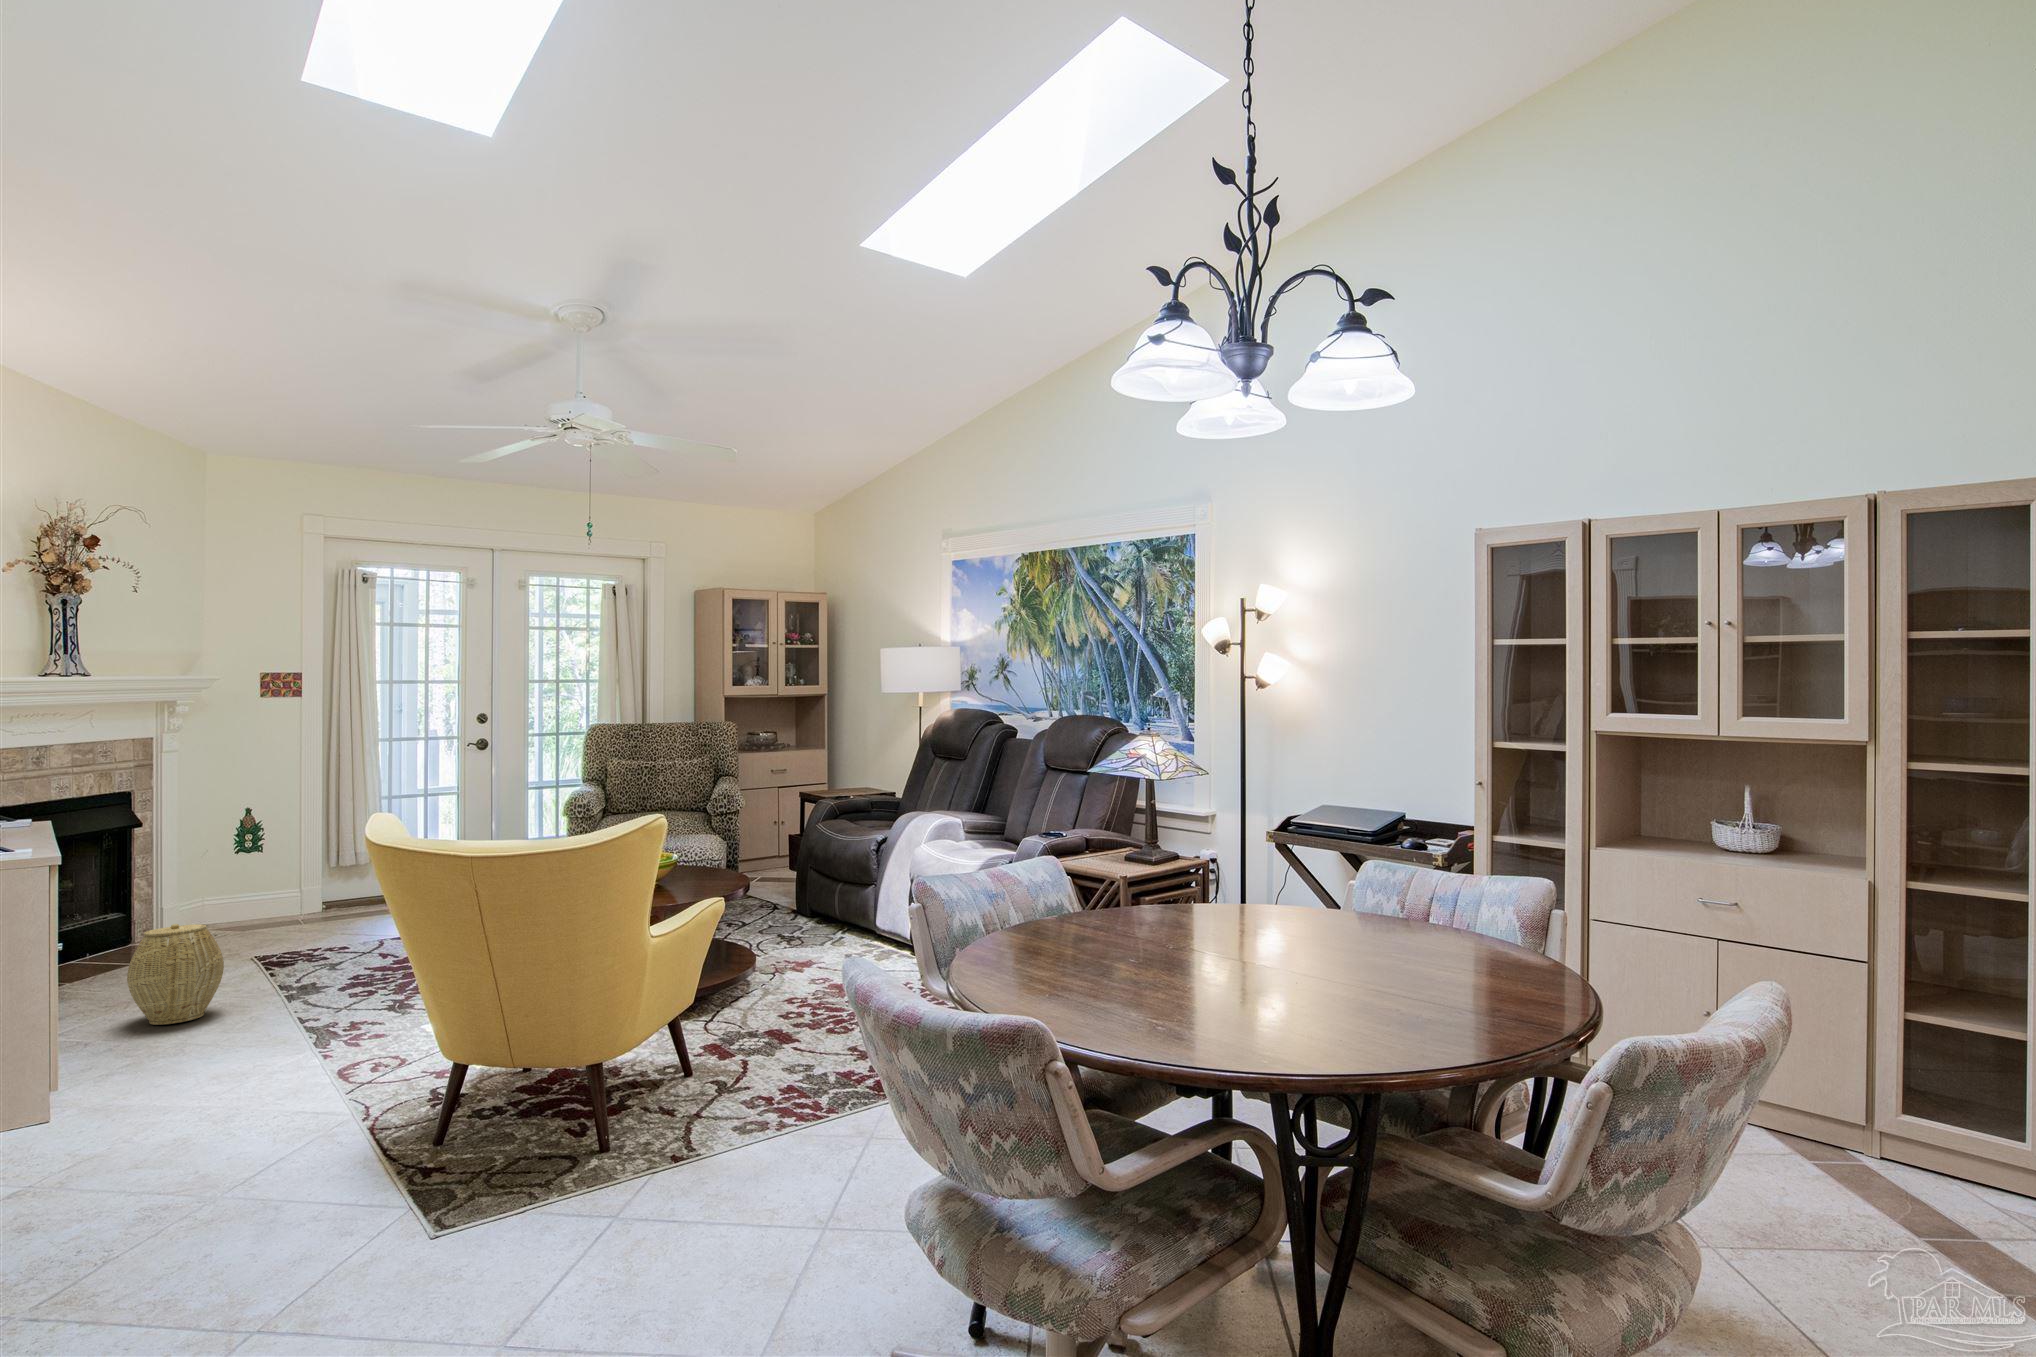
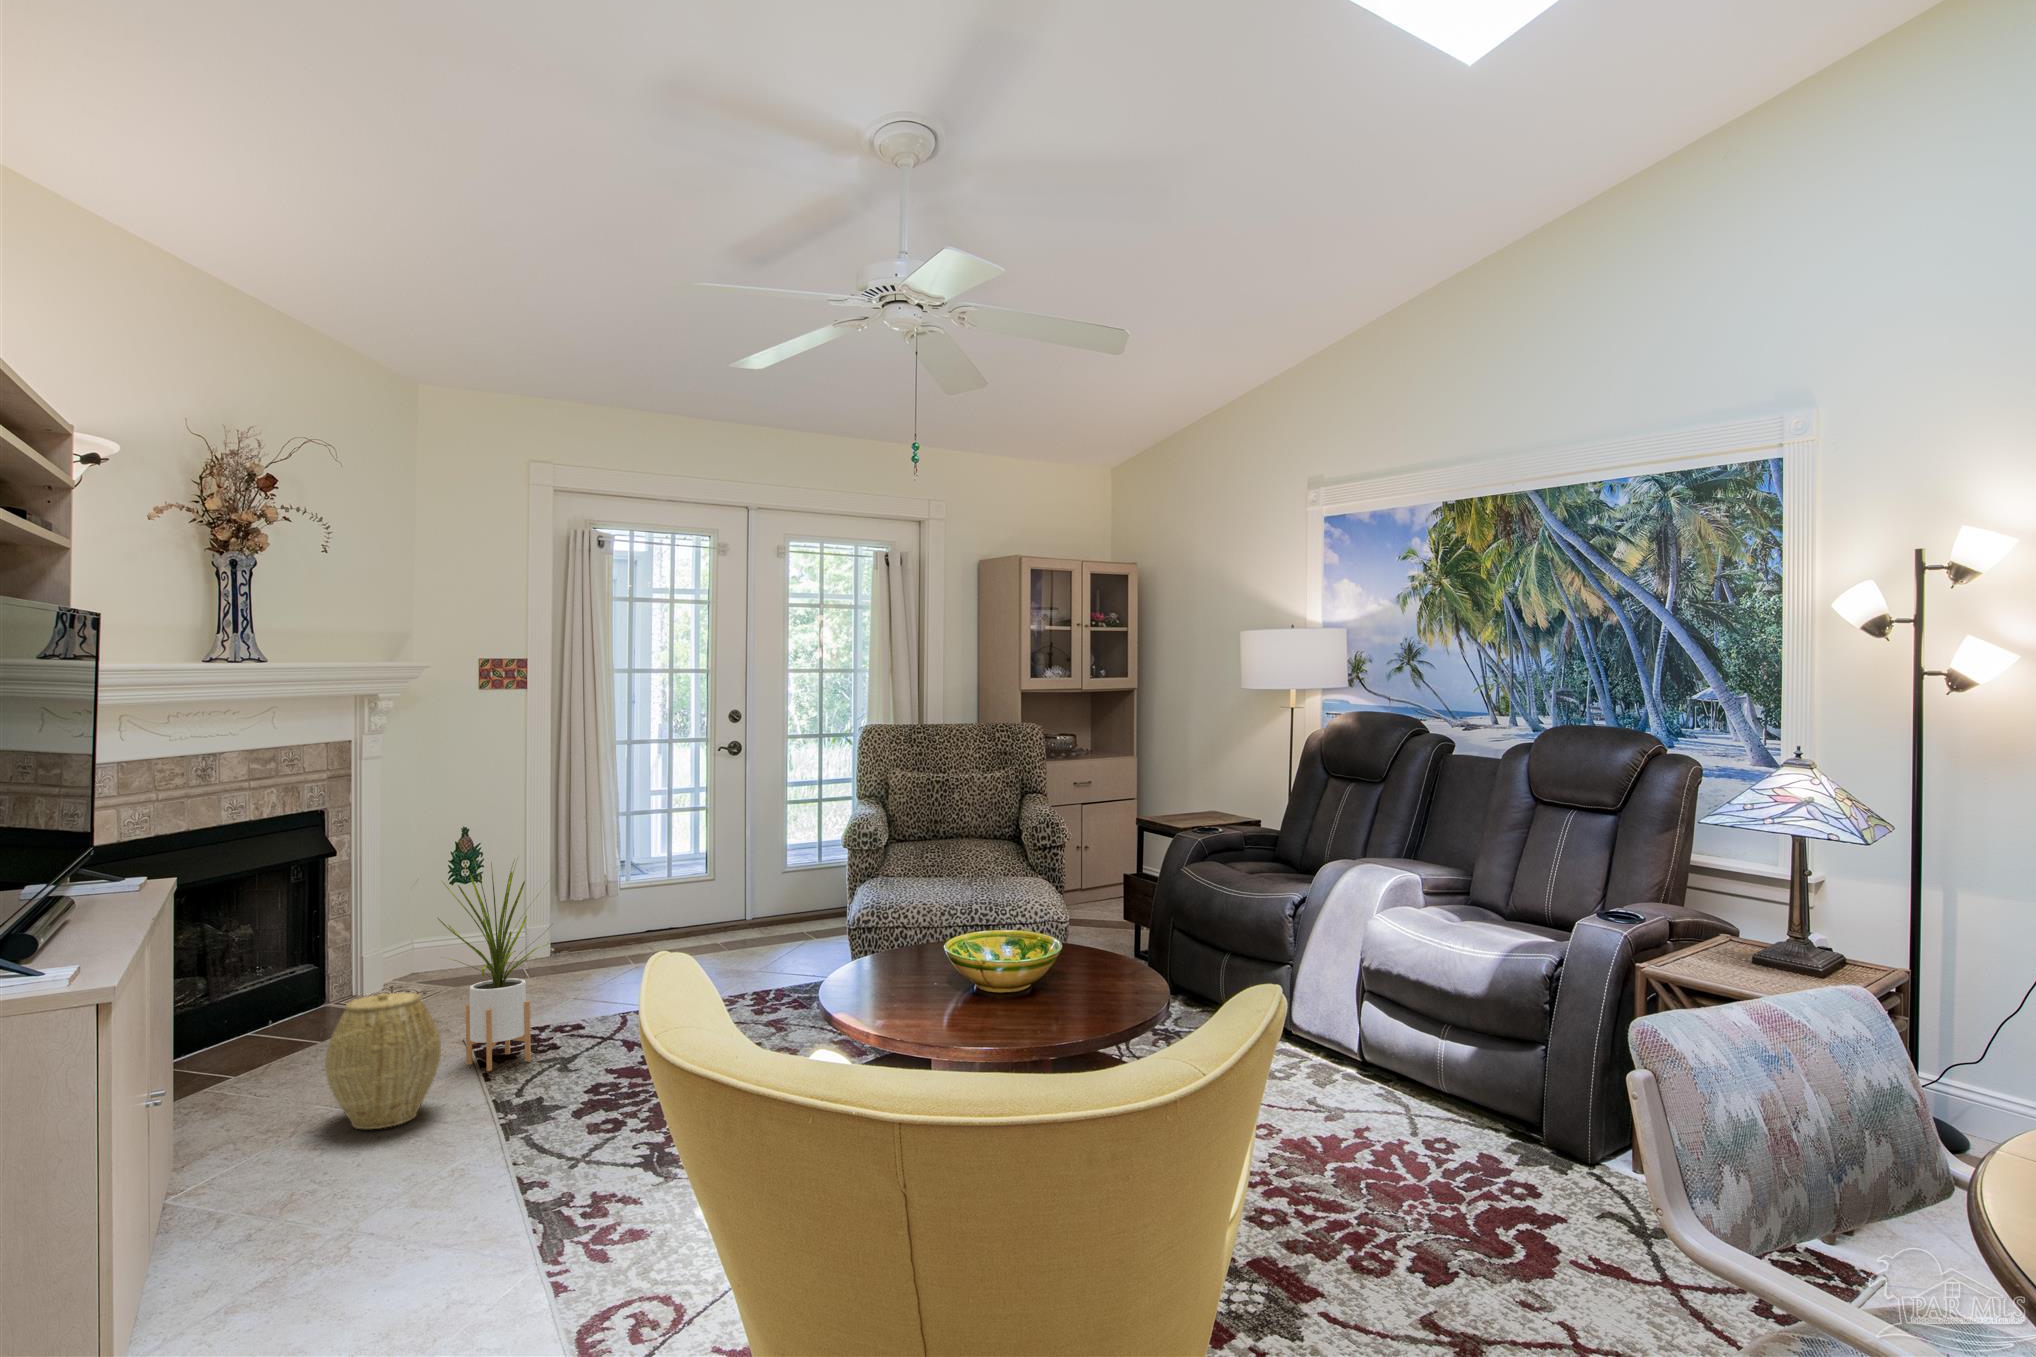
house plant: none [220,823,320,987] -> present [438,860,550,1071]

